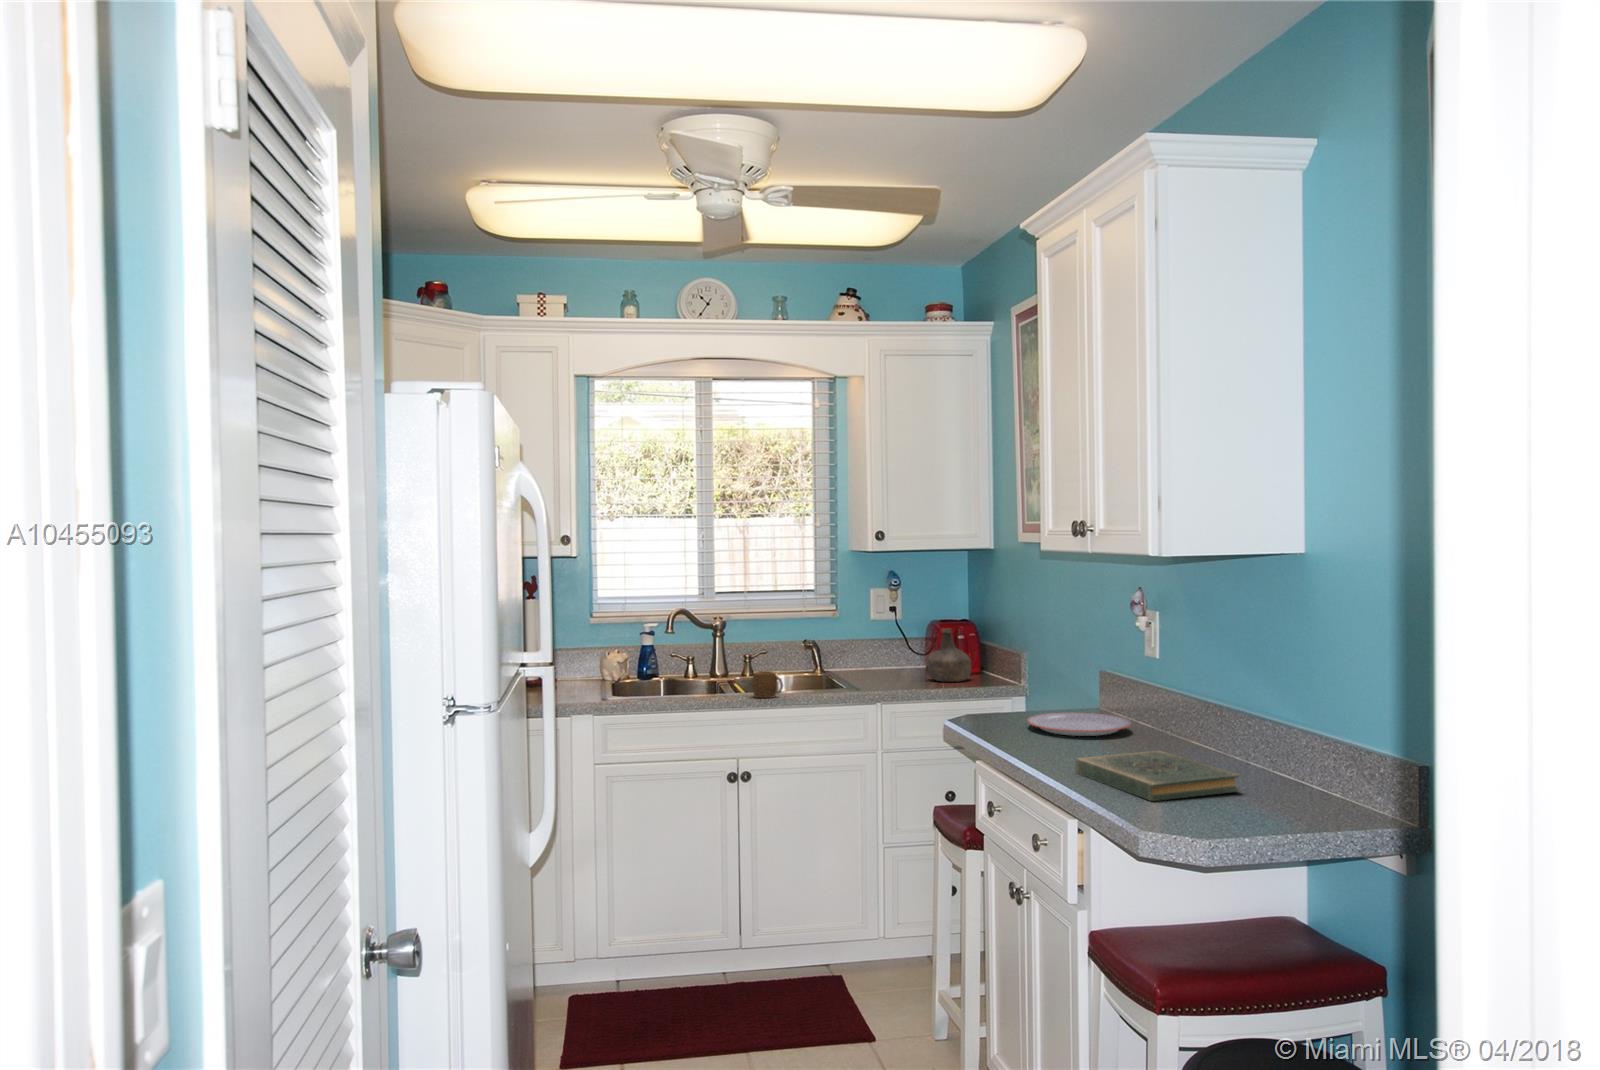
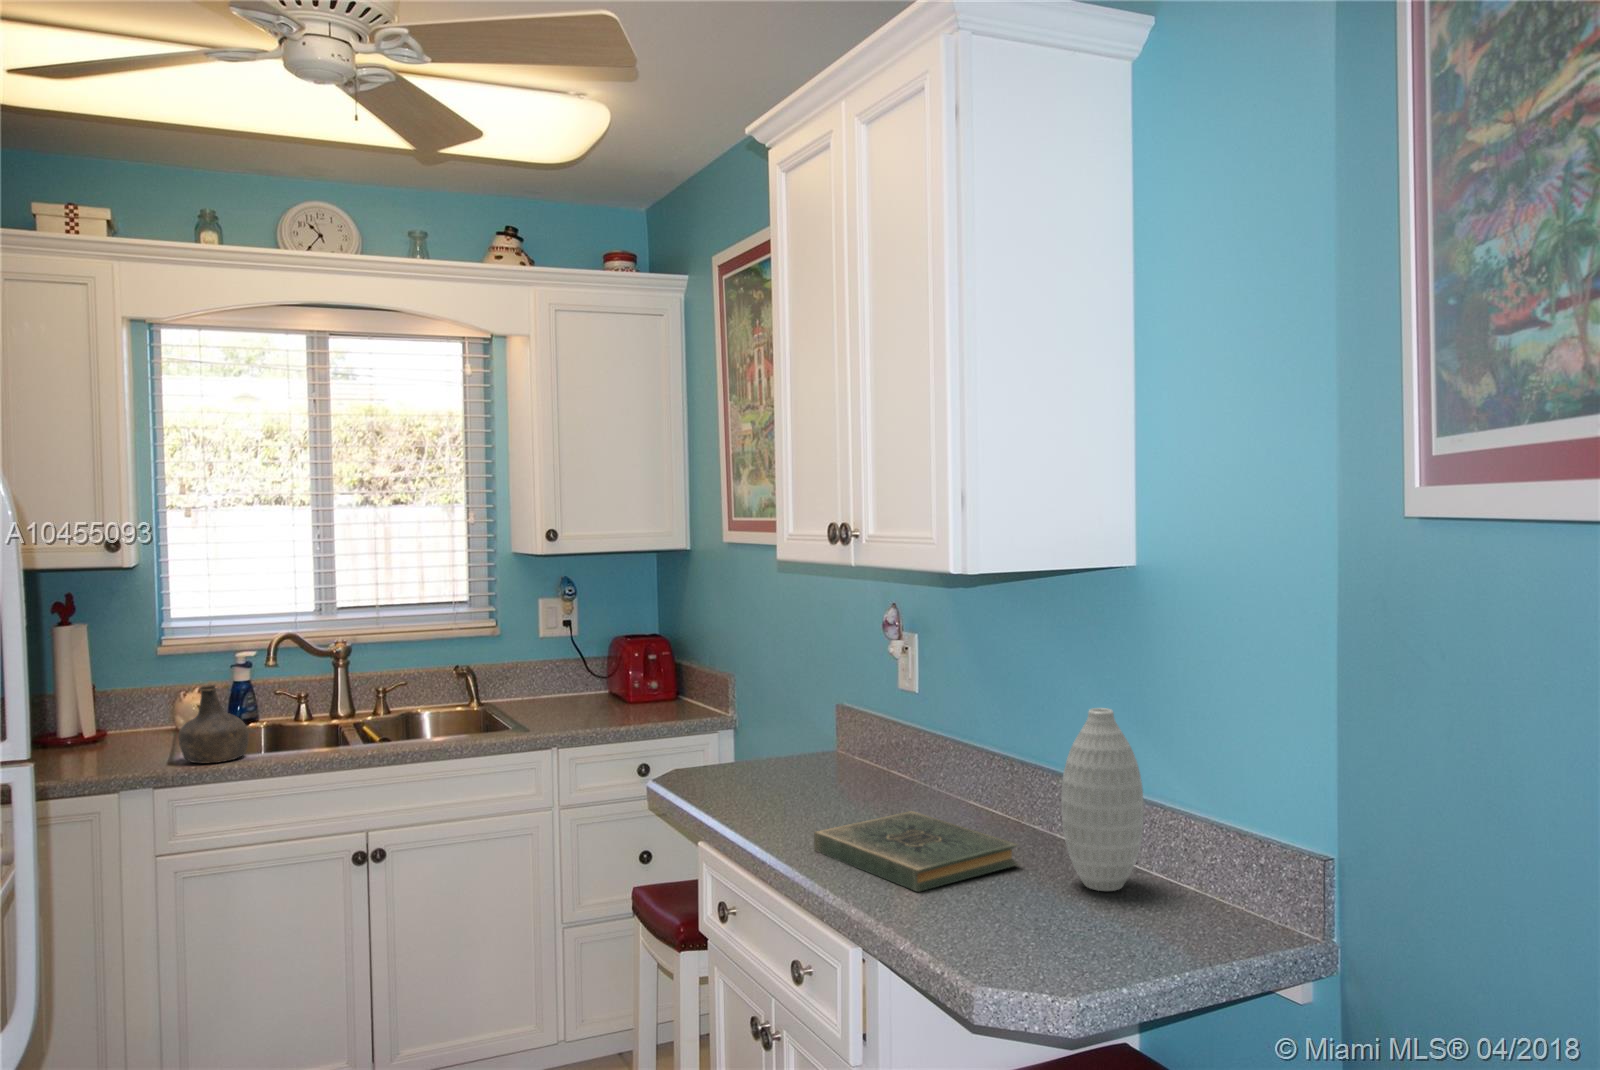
bottle: present [927,629,971,682] -> present [178,684,248,764]
vase: none [1273,666,1342,812] -> present [1061,708,1144,891]
mug: present [752,671,783,698] -> none [385,712,428,749]
plate: present [1027,712,1131,736] -> none [743,754,869,788]

